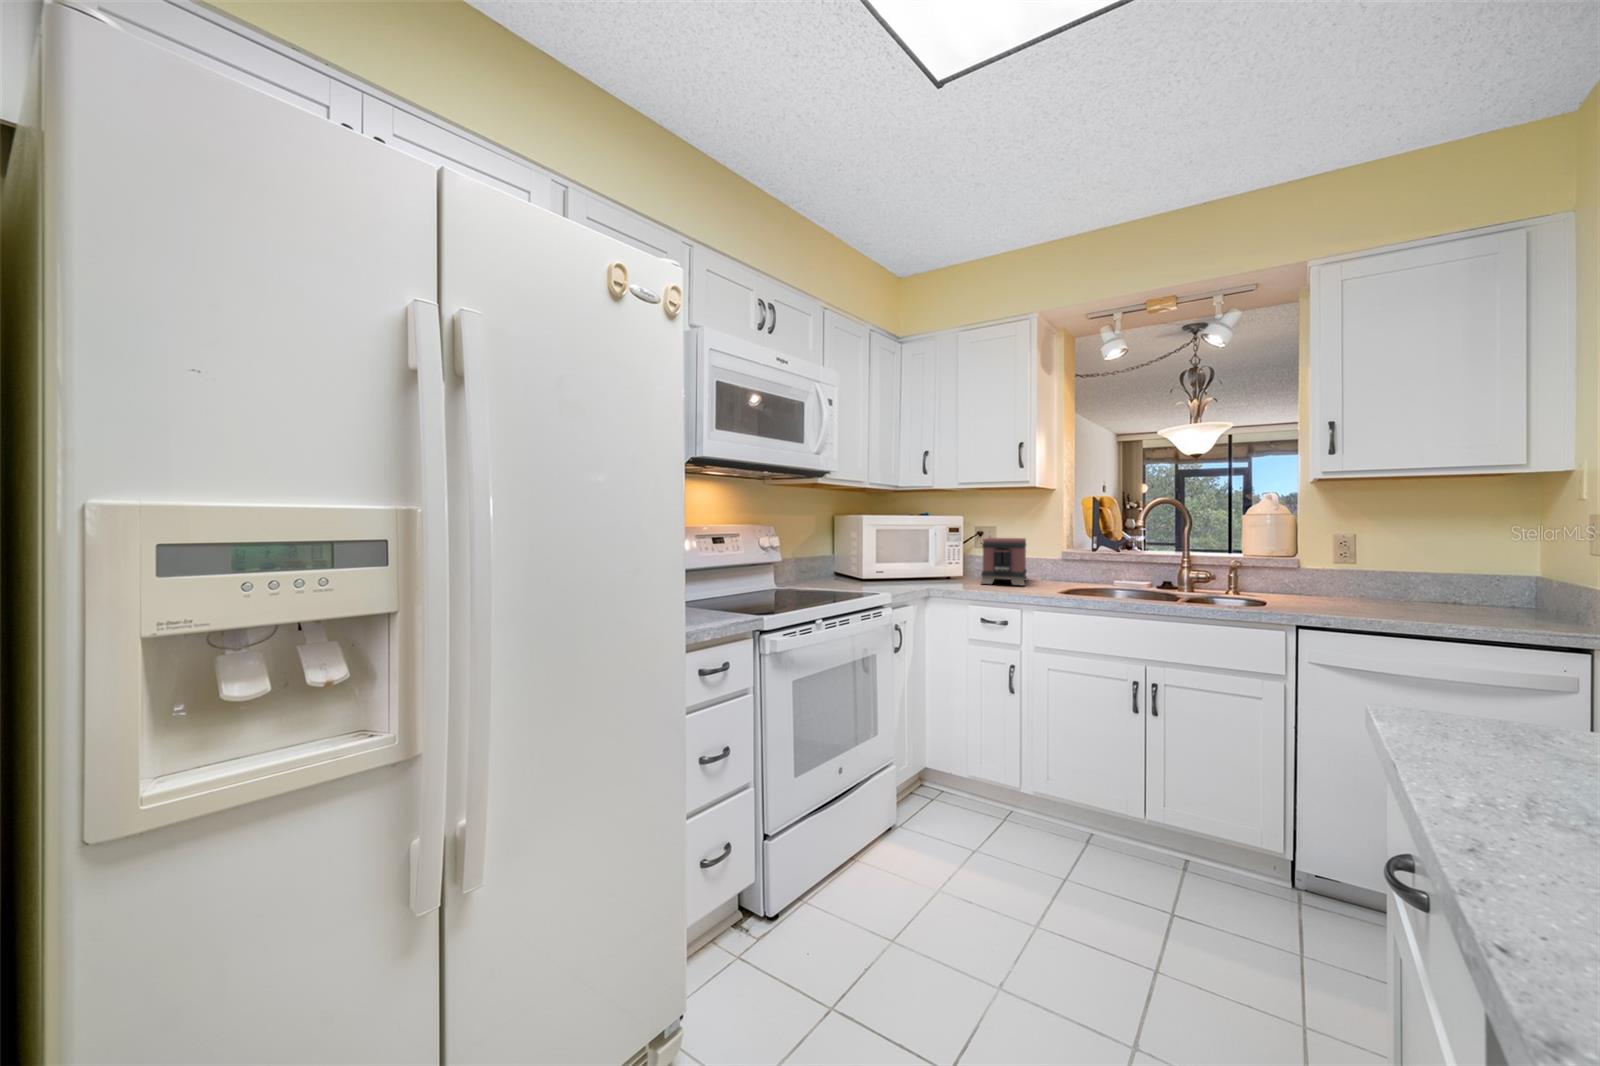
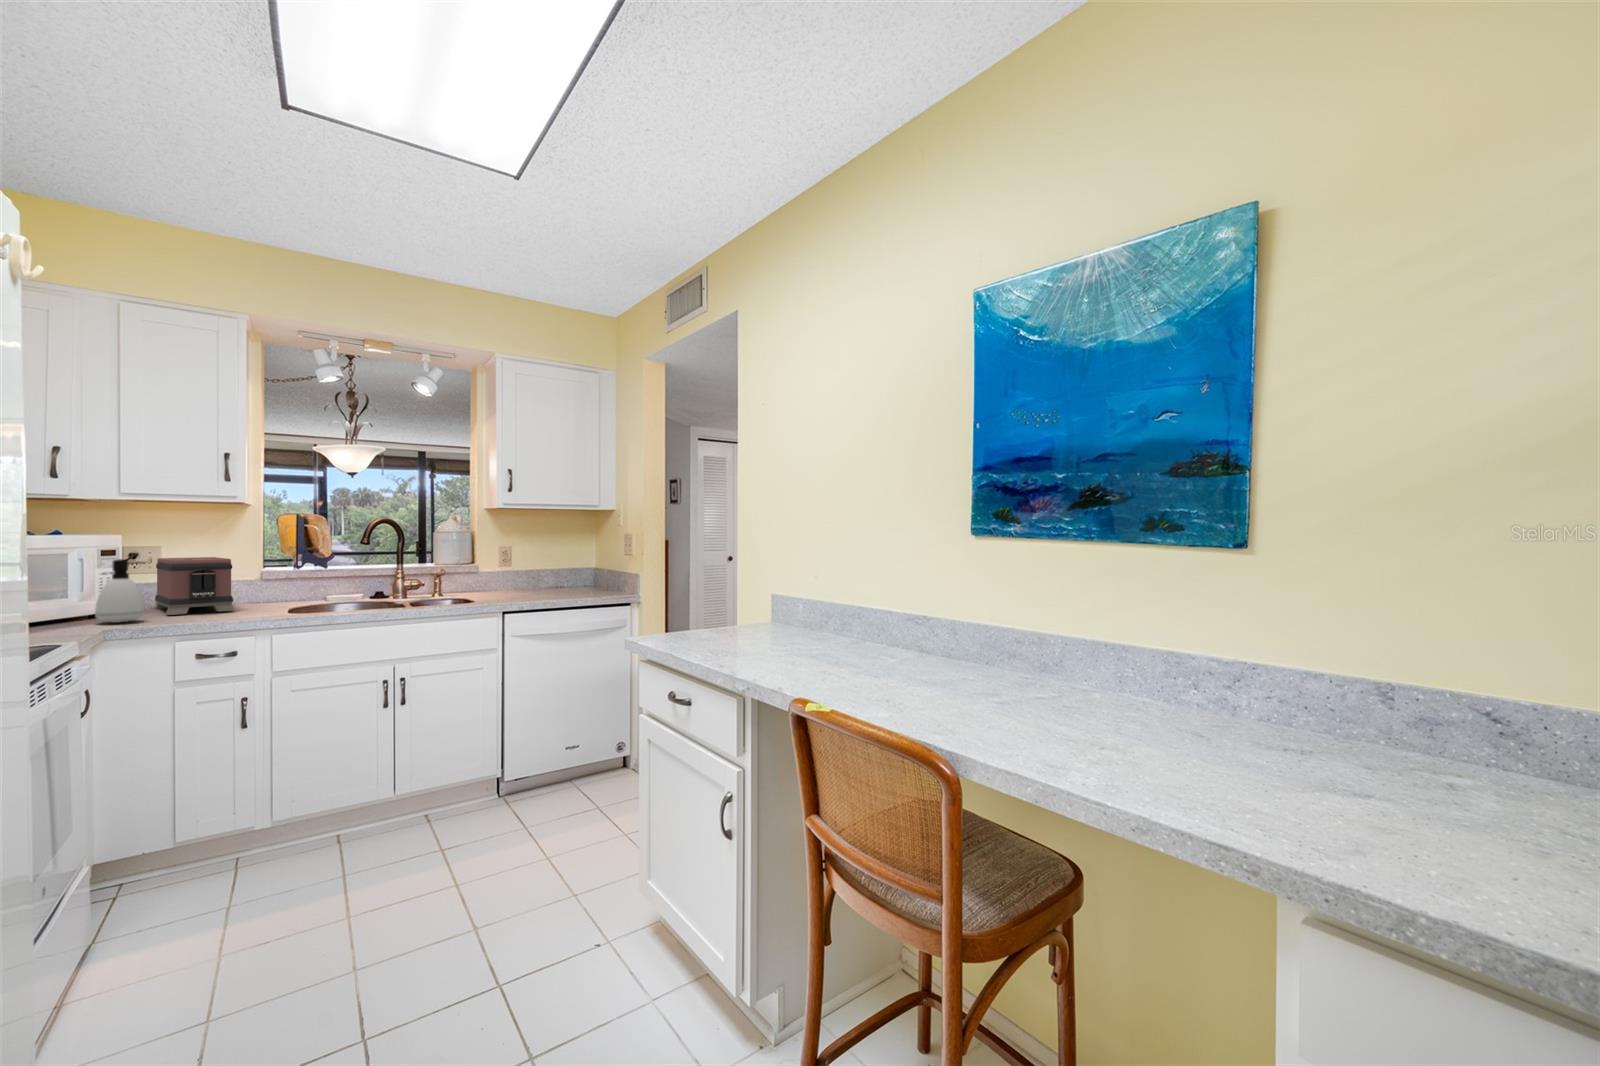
soap dispenser: none [934,537,961,585] -> present [95,559,145,623]

